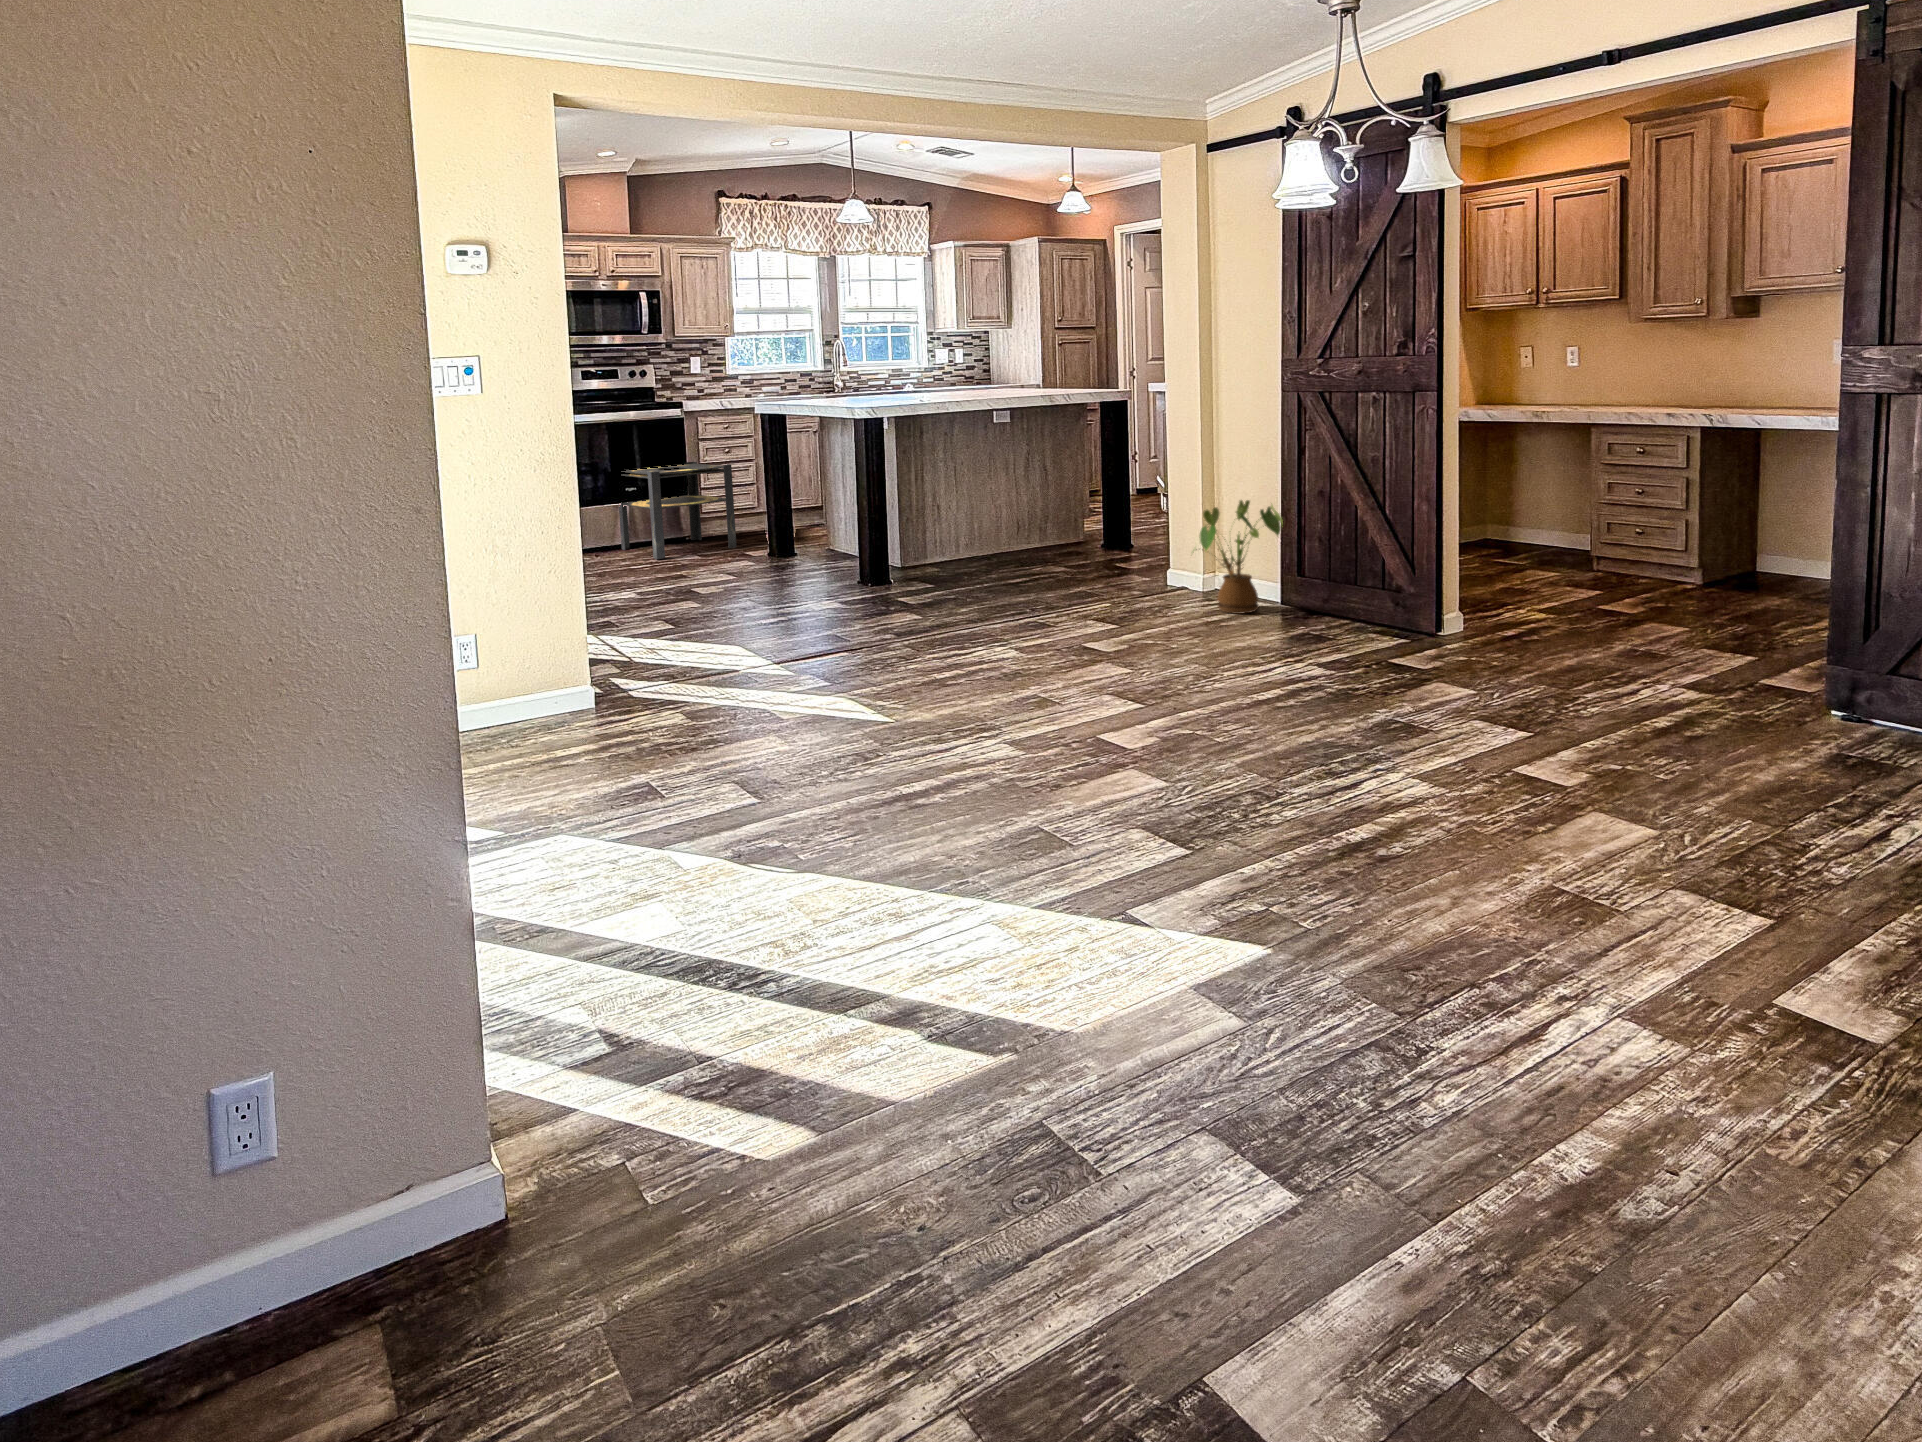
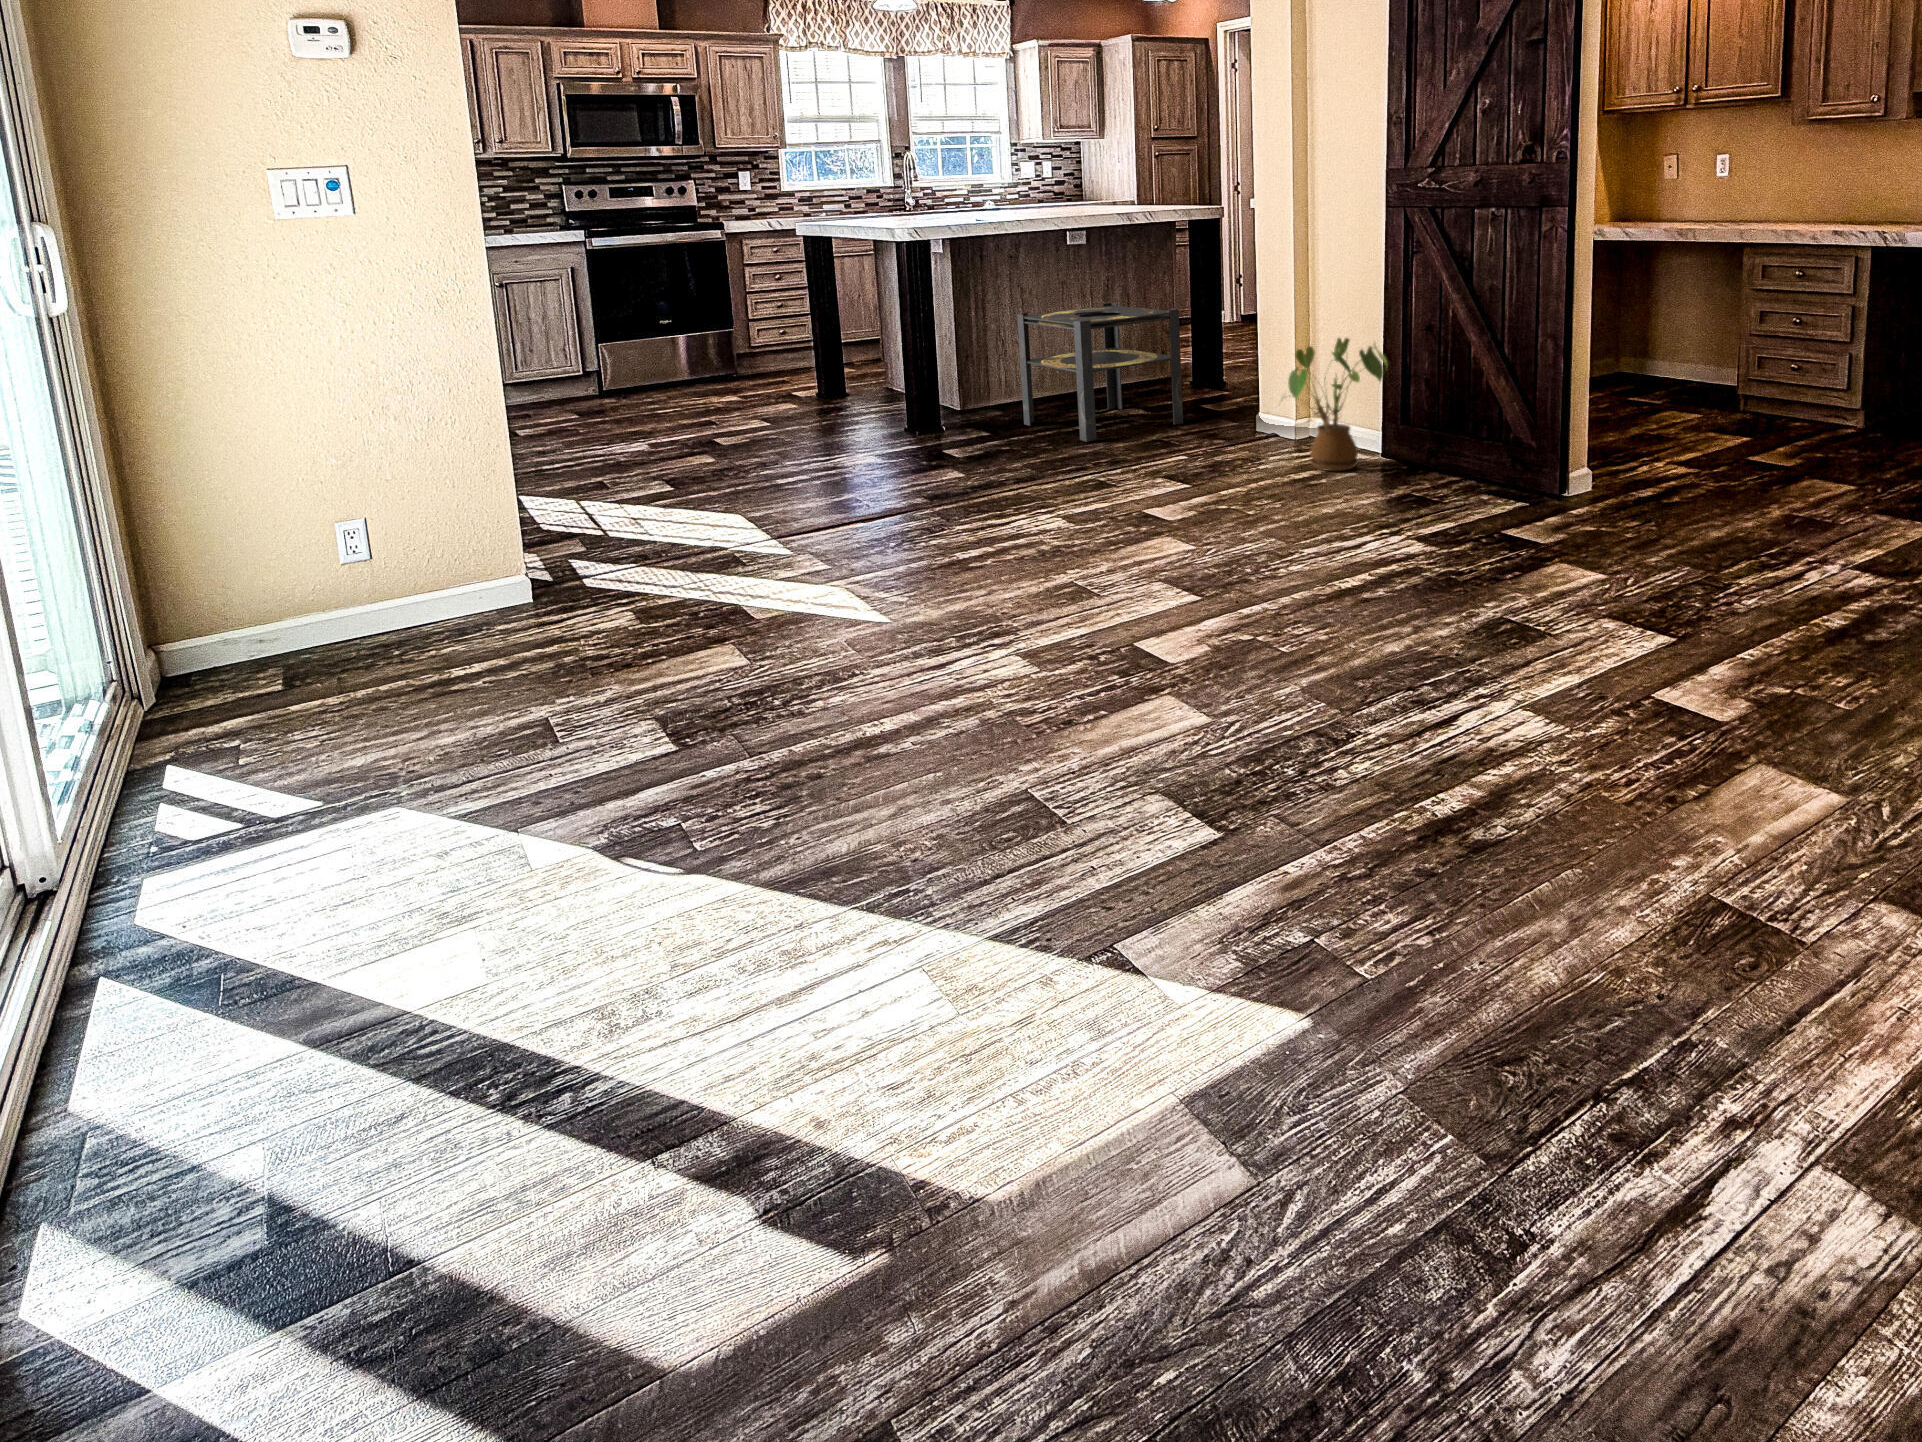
side table: present [619,462,736,559] -> present [1017,303,1183,442]

